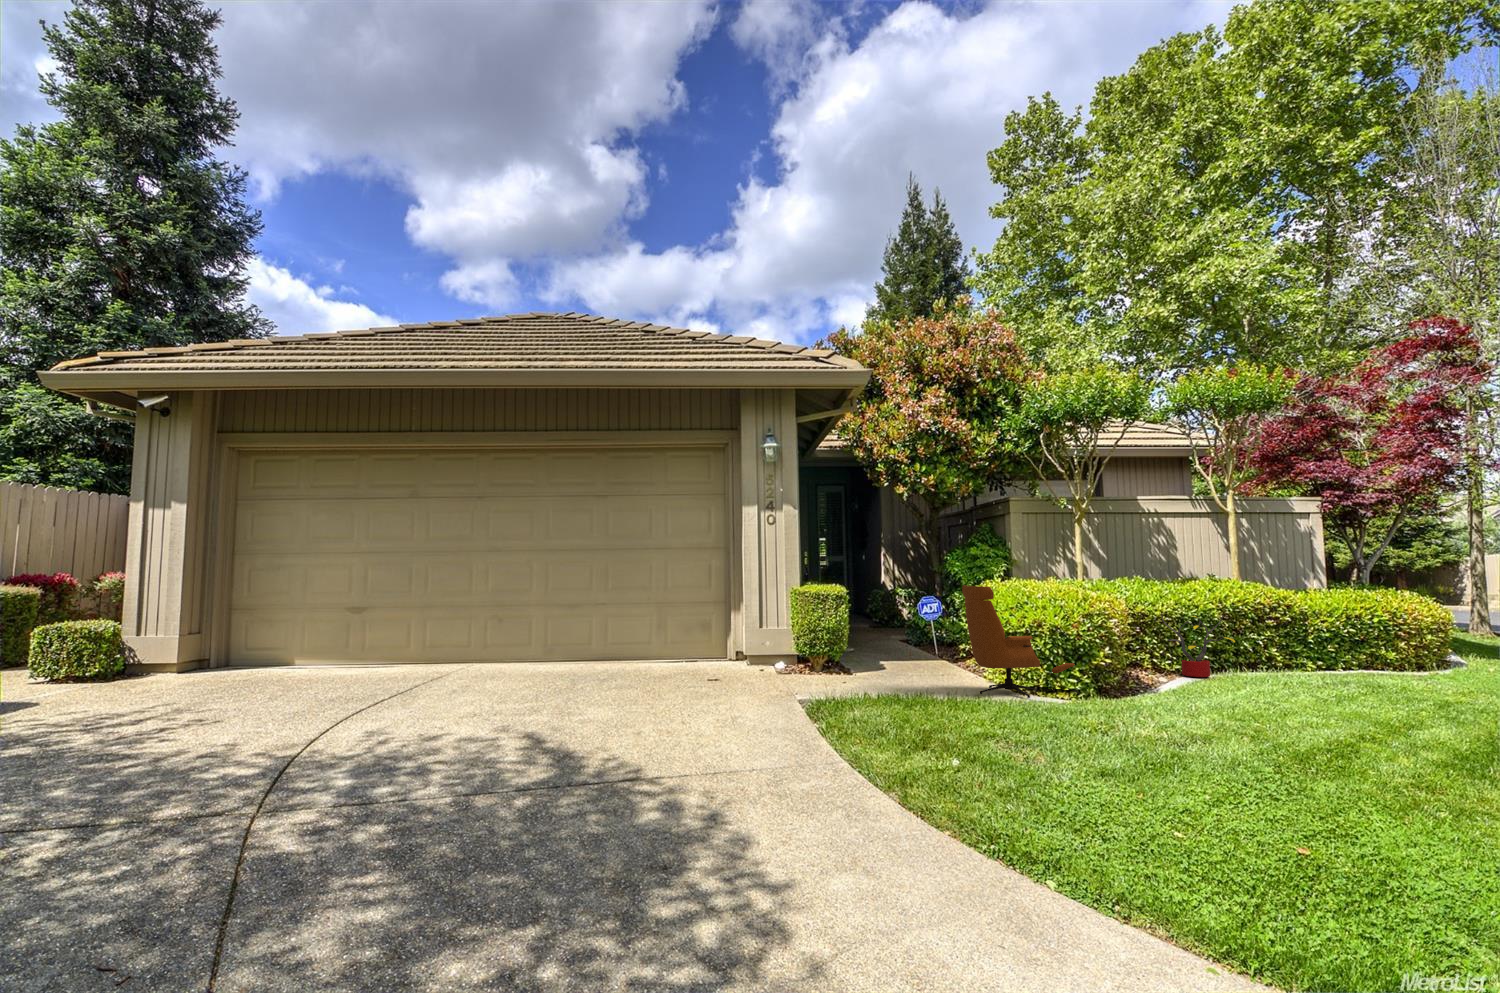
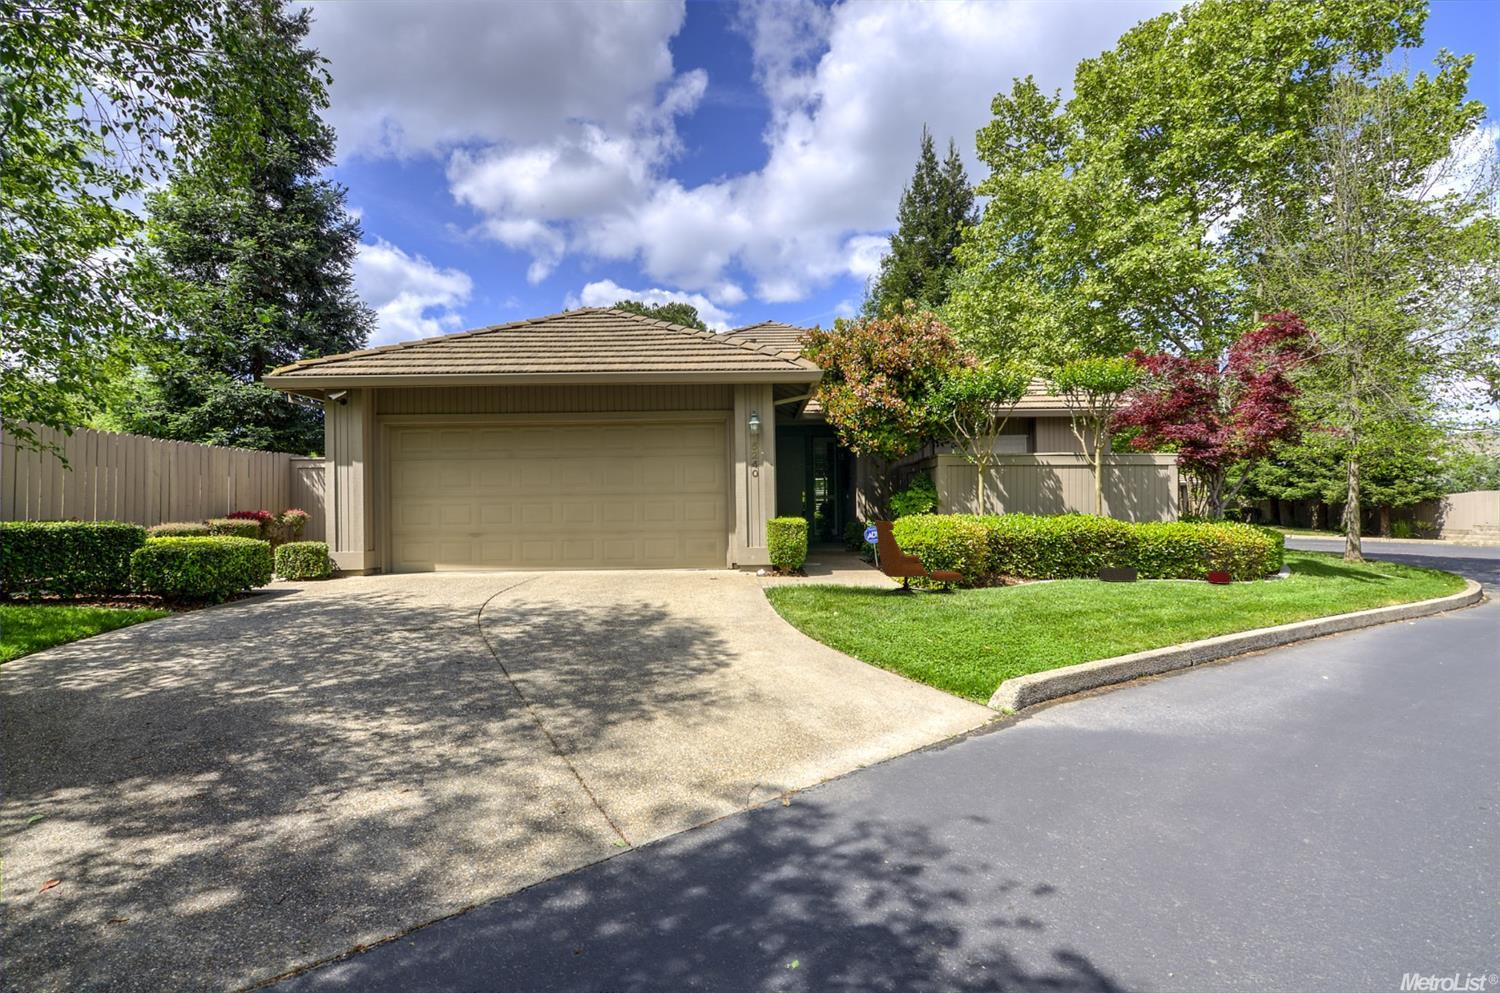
decorative plant: present [1161,614,1235,677] -> present [1202,548,1250,584]
basket: none [1256,631,1311,674] -> present [1099,552,1138,582]

